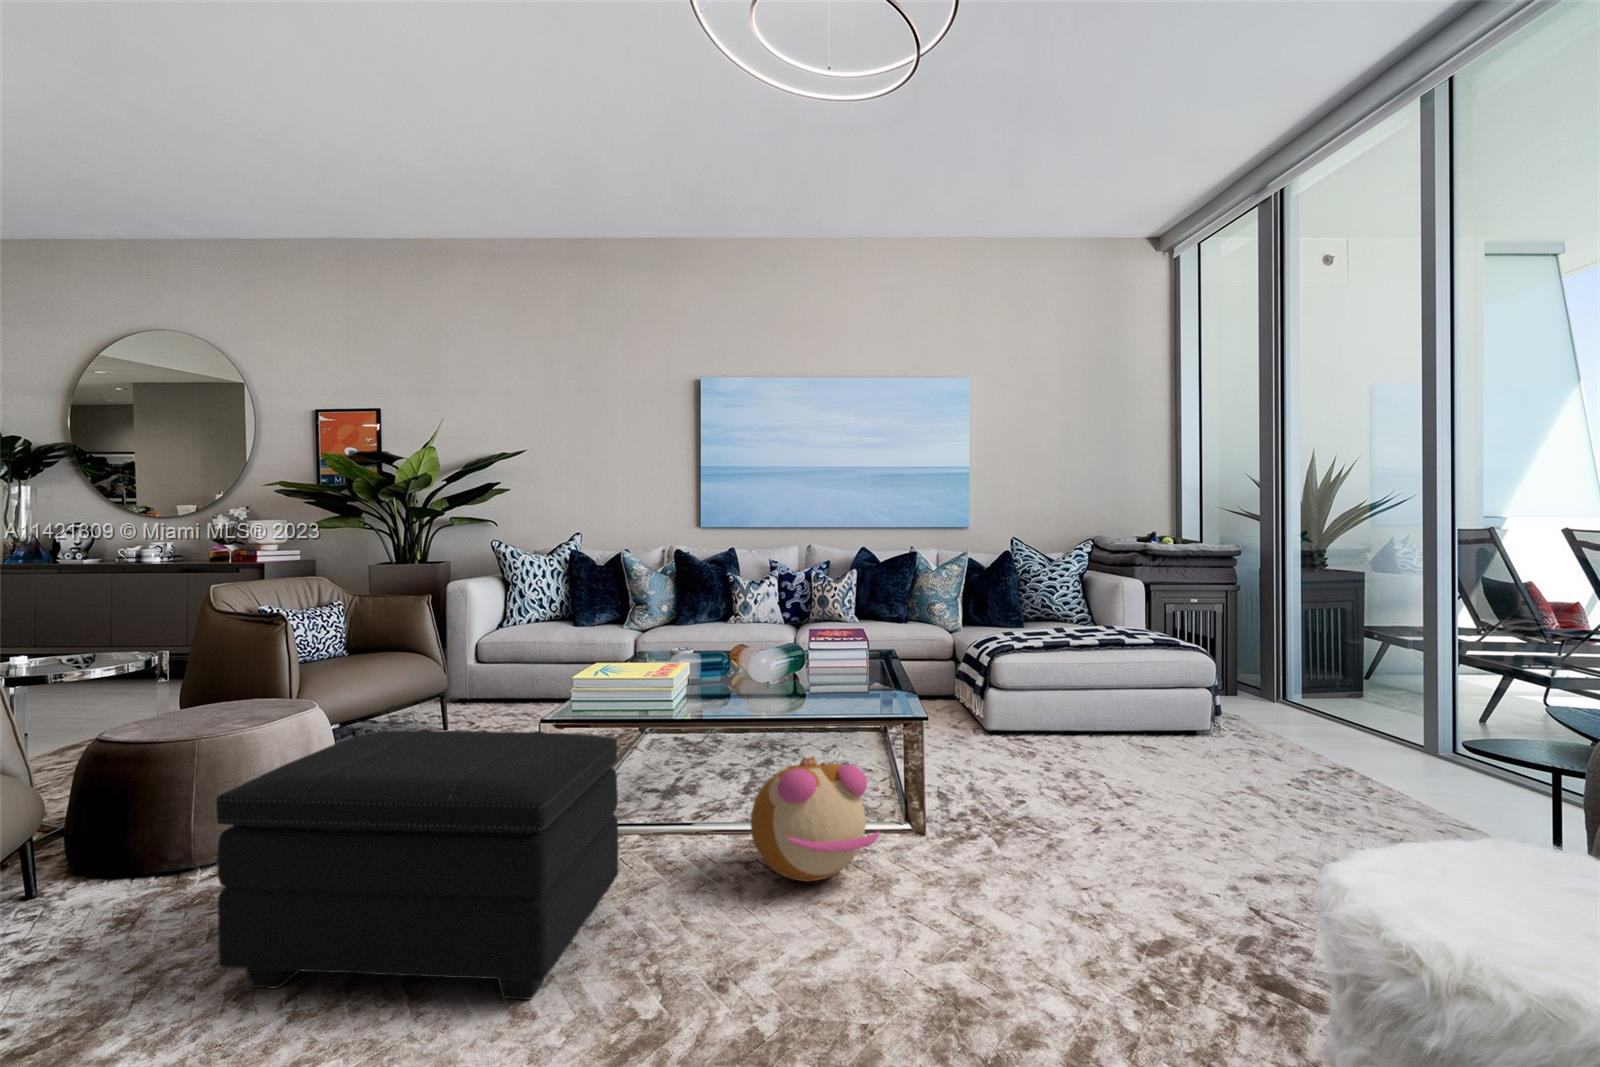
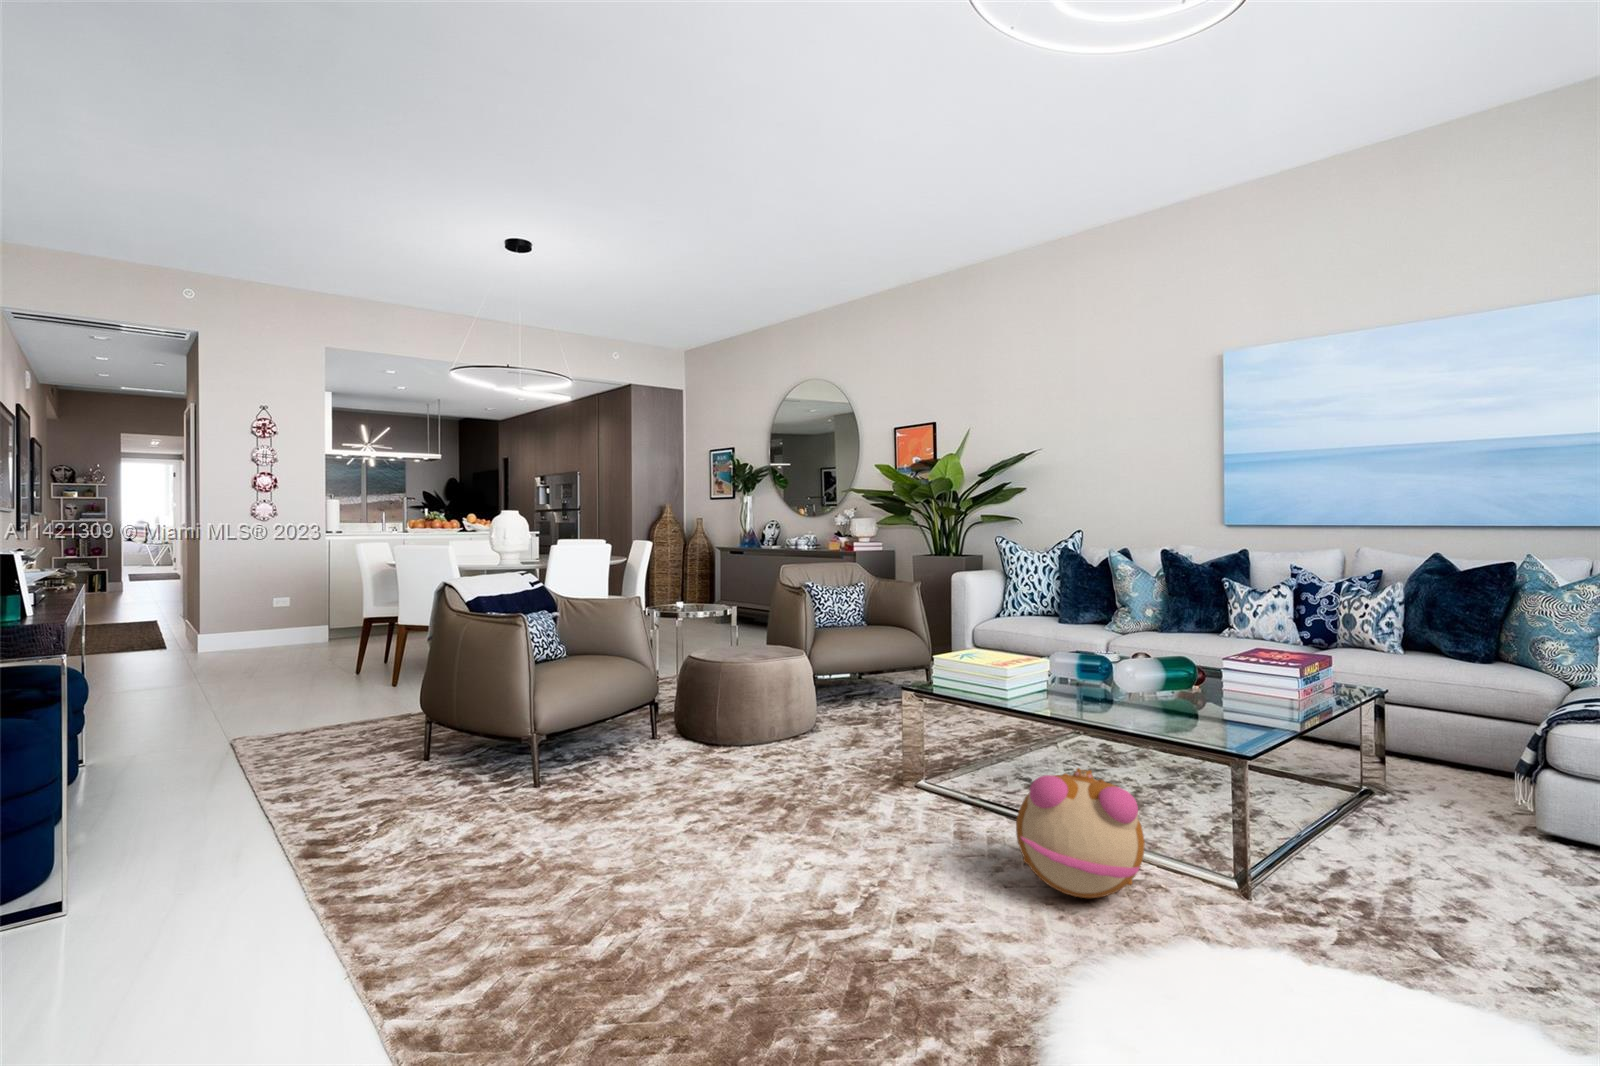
footstool: present [216,729,618,999] -> none [656,673,902,883]

